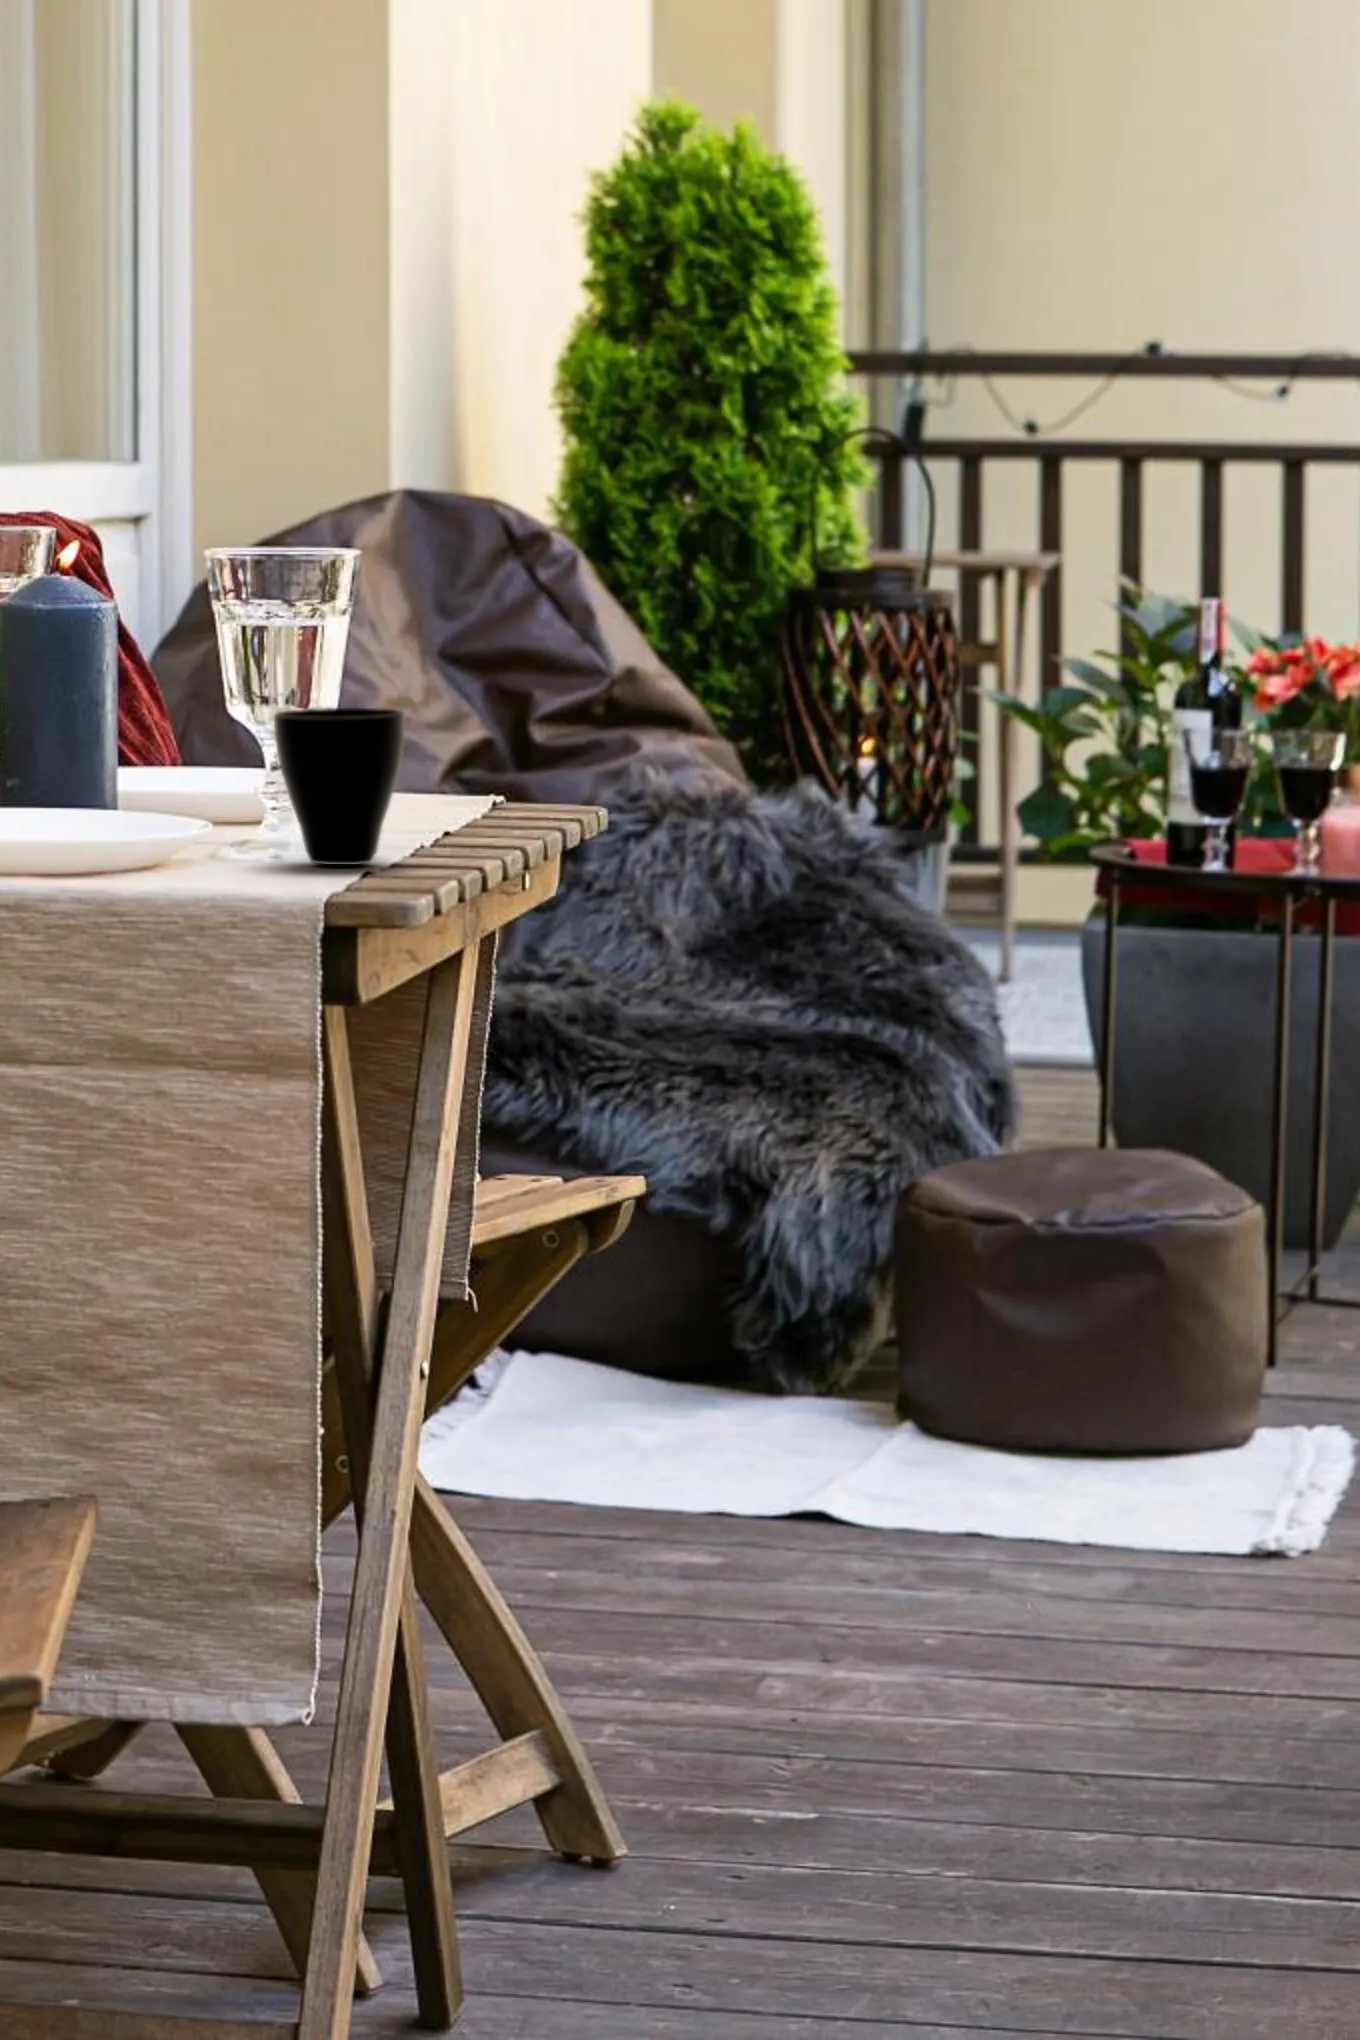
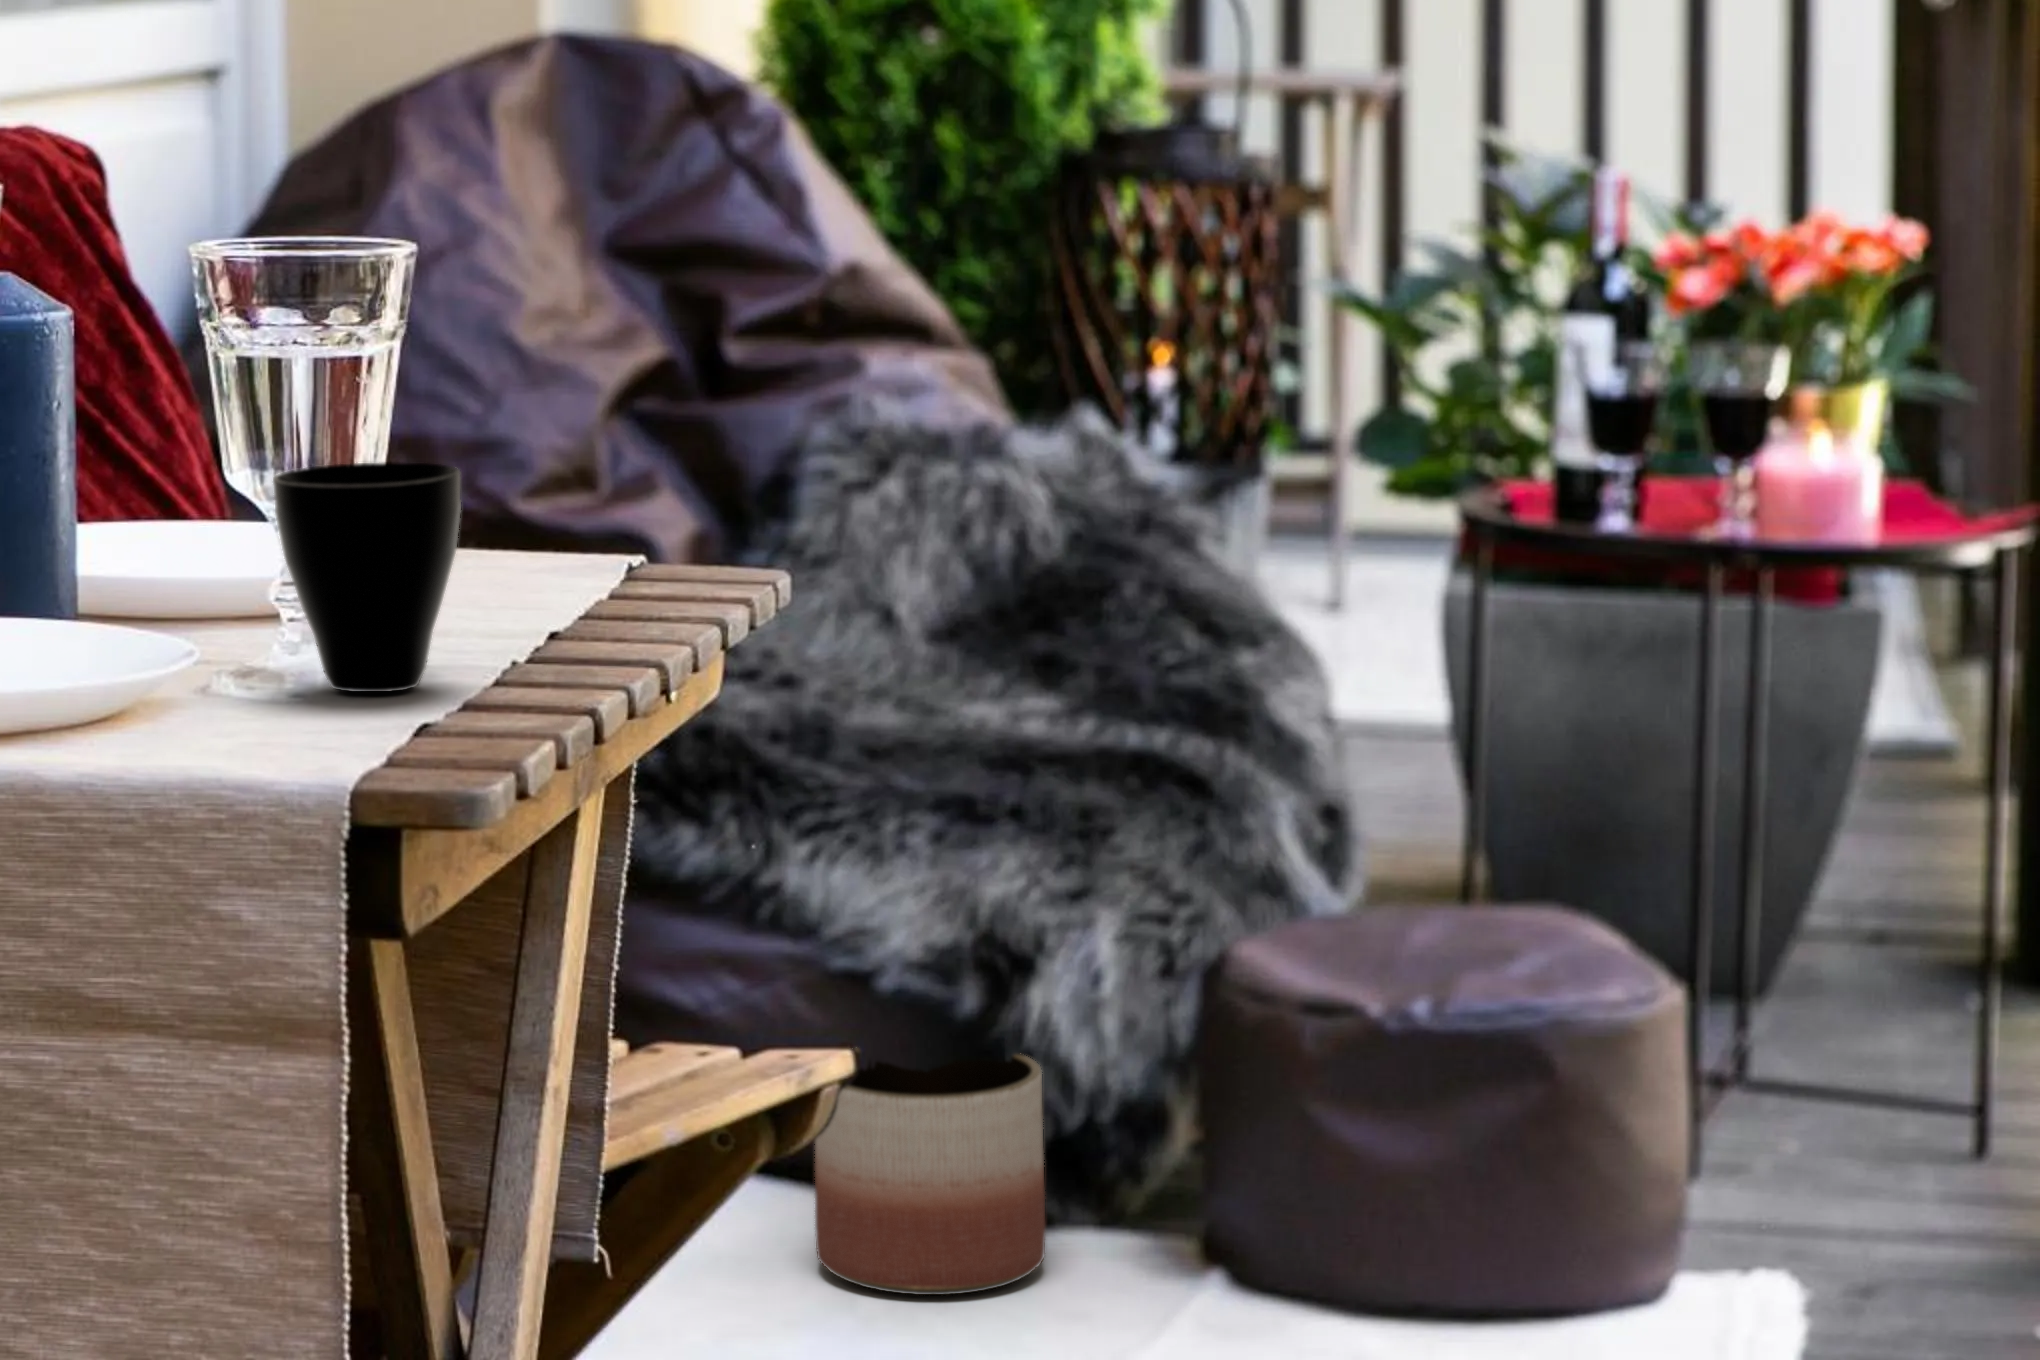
planter: none [603,1246,777,1436] -> present [815,1049,1045,1295]

